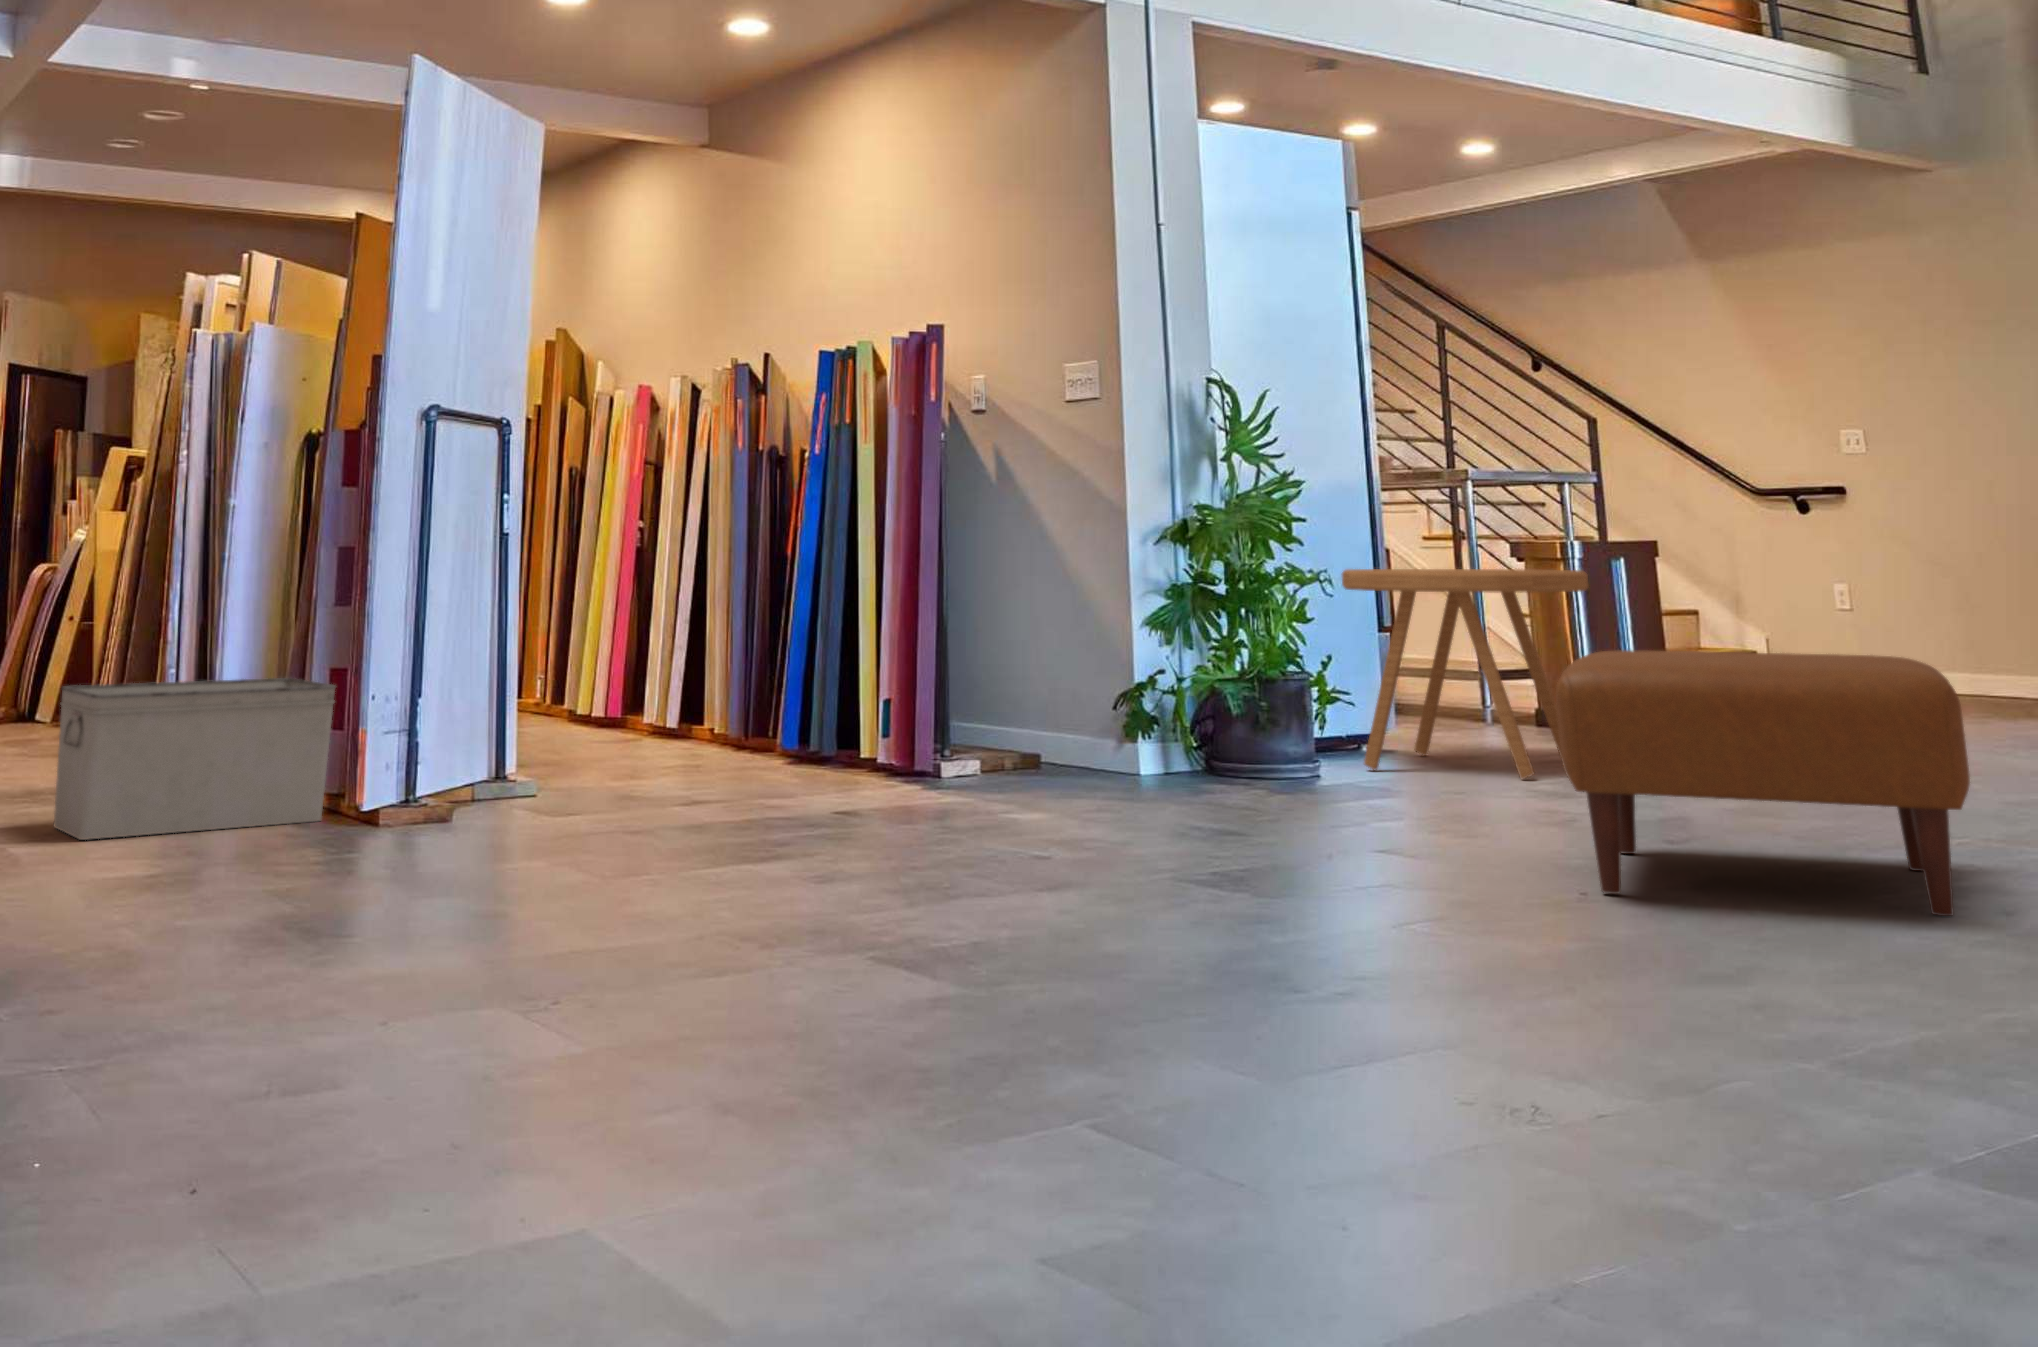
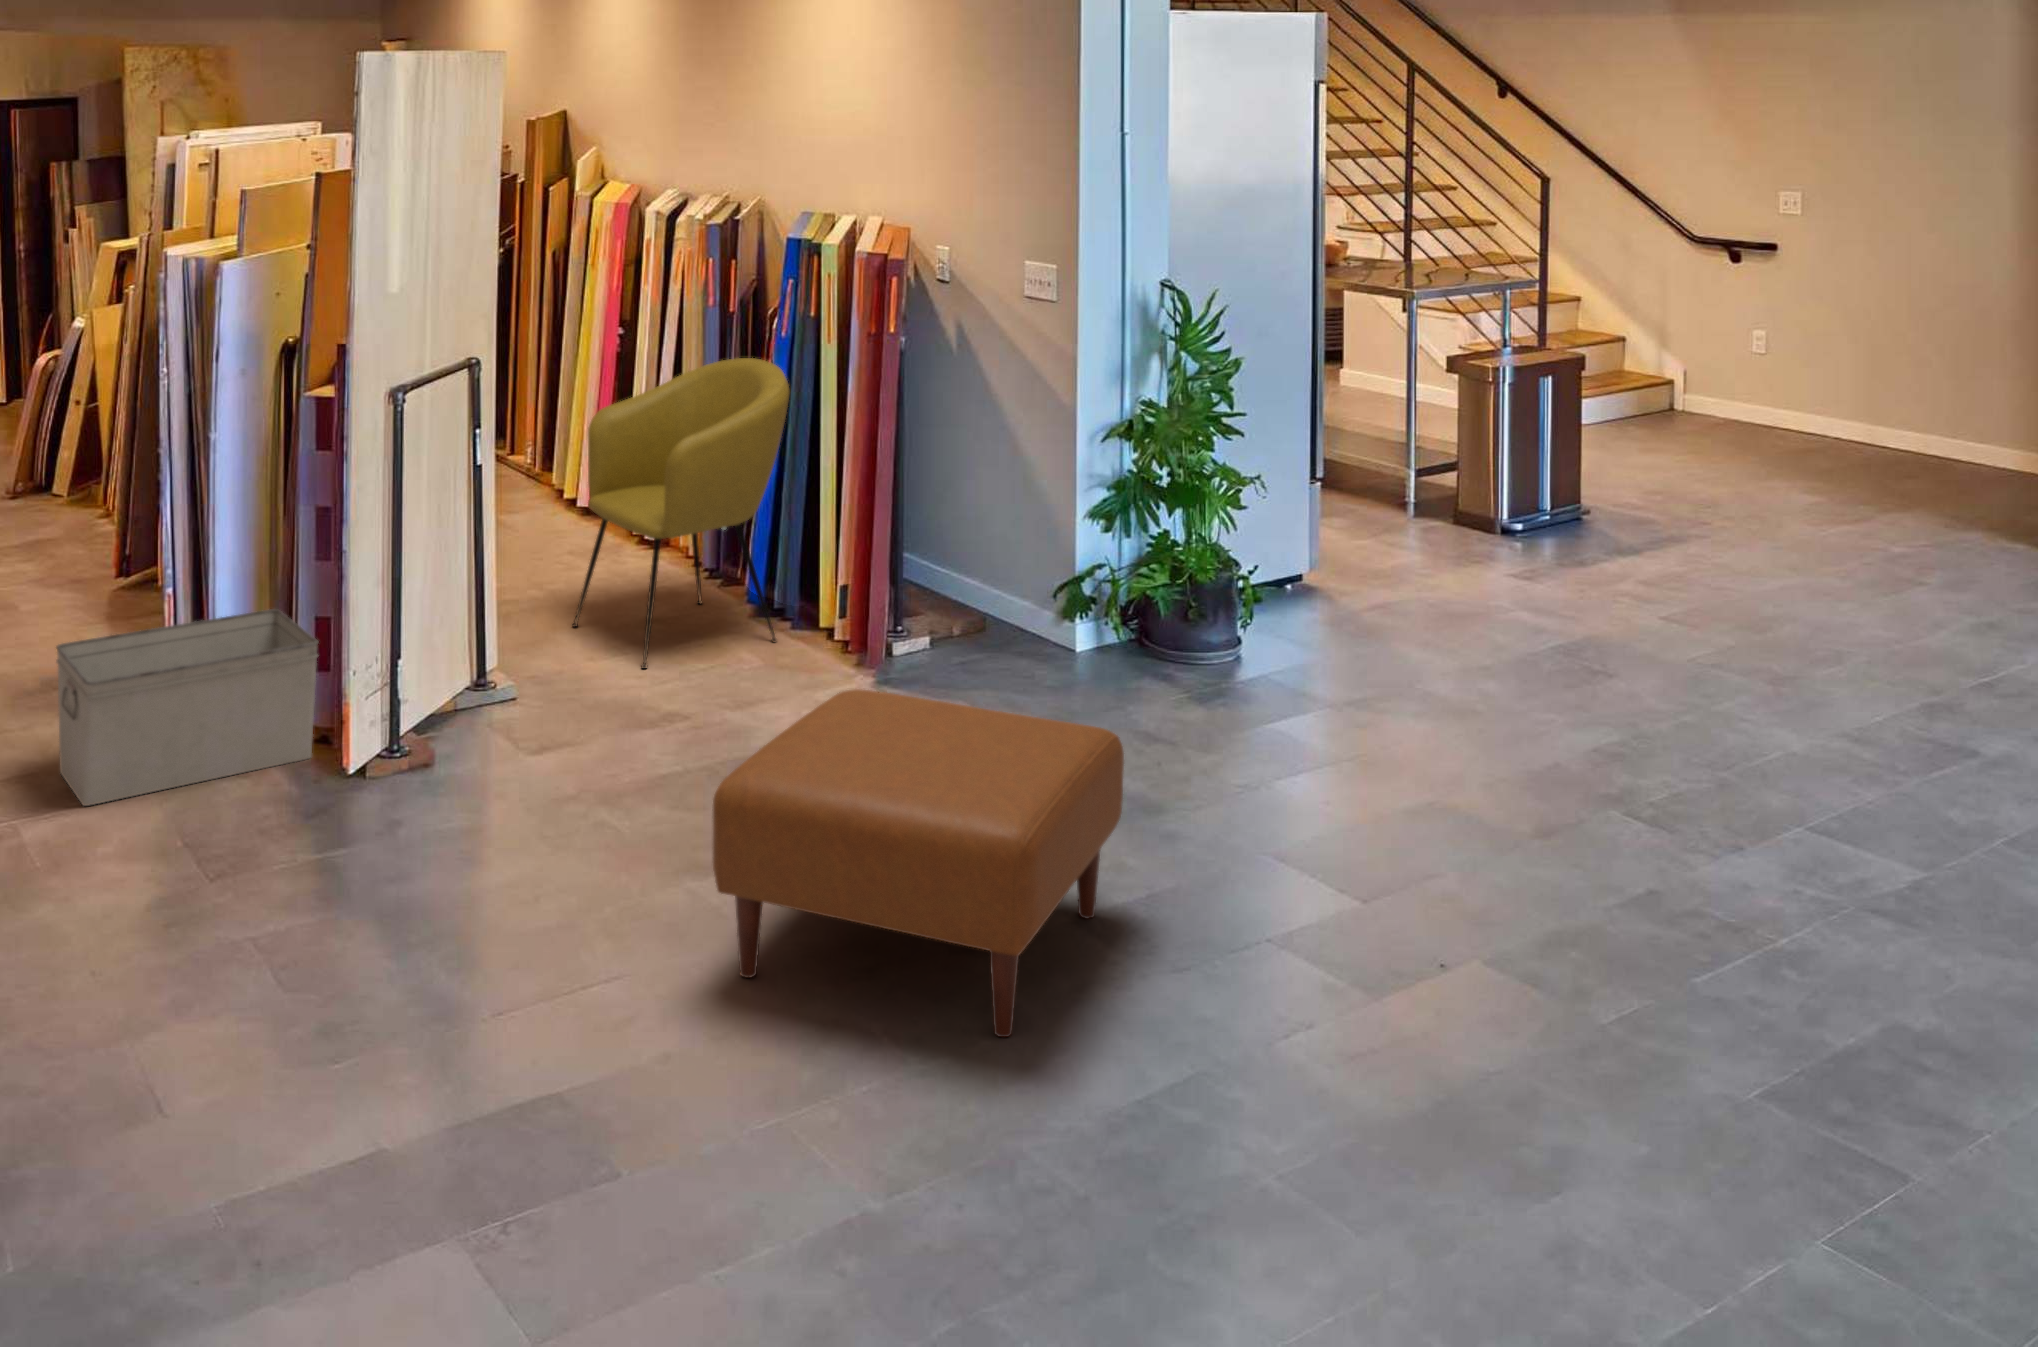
armchair: none [592,479,824,784] -> present [573,358,790,669]
side table: present [1342,569,1588,779] -> none [1278,438,1508,670]
ottoman: present [1556,650,1970,916] -> present [712,689,1124,1037]

